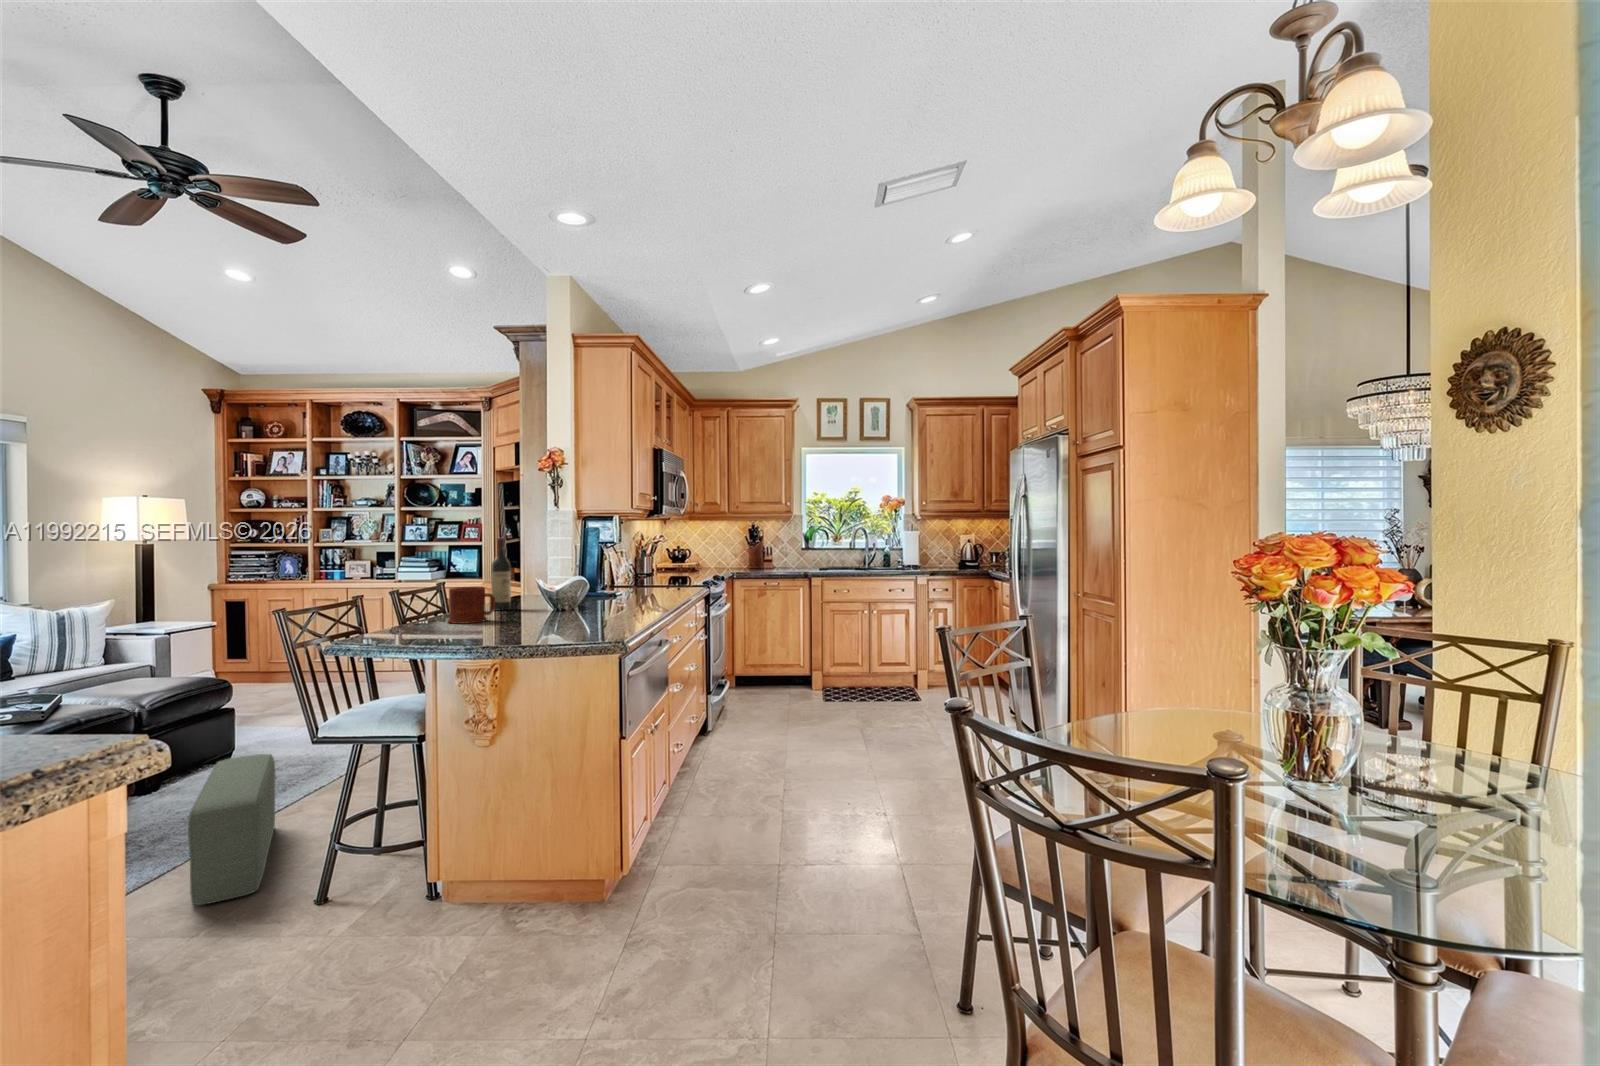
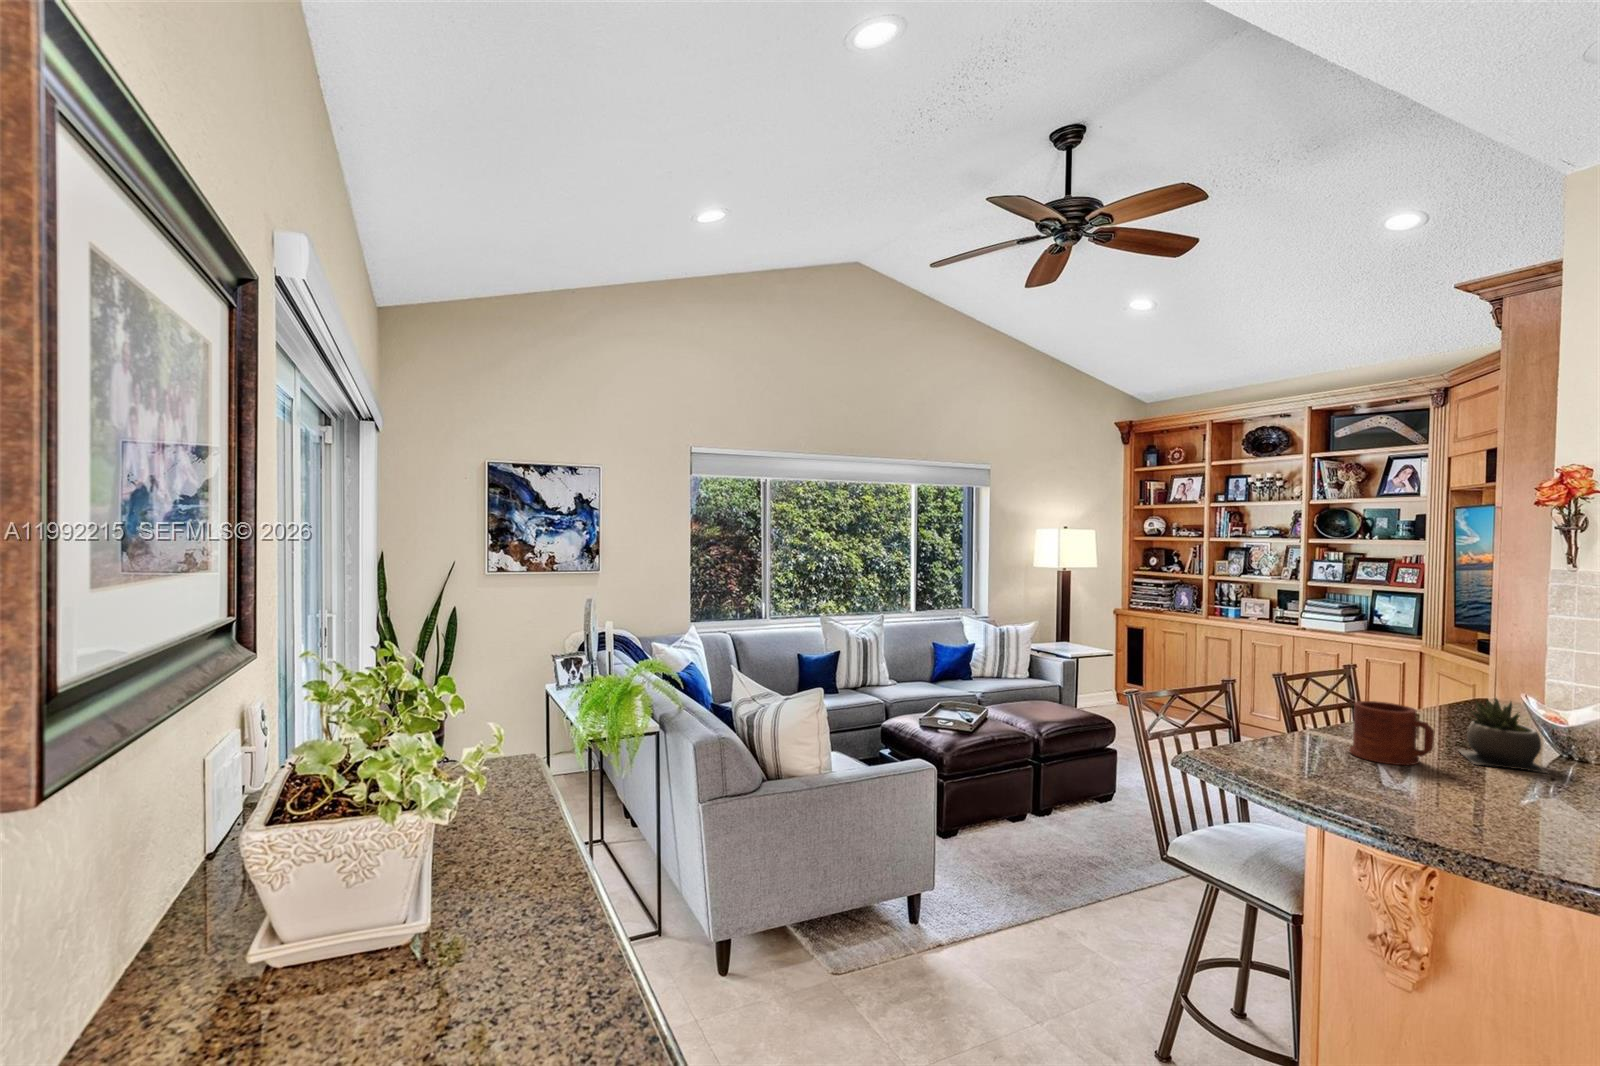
wine bottle: present [491,538,511,611] -> none [1430,624,1468,740]
succulent plant: none [506,576,551,616] -> present [1458,698,1547,773]
pouf: present [188,754,276,905] -> none [1049,824,1139,1000]

